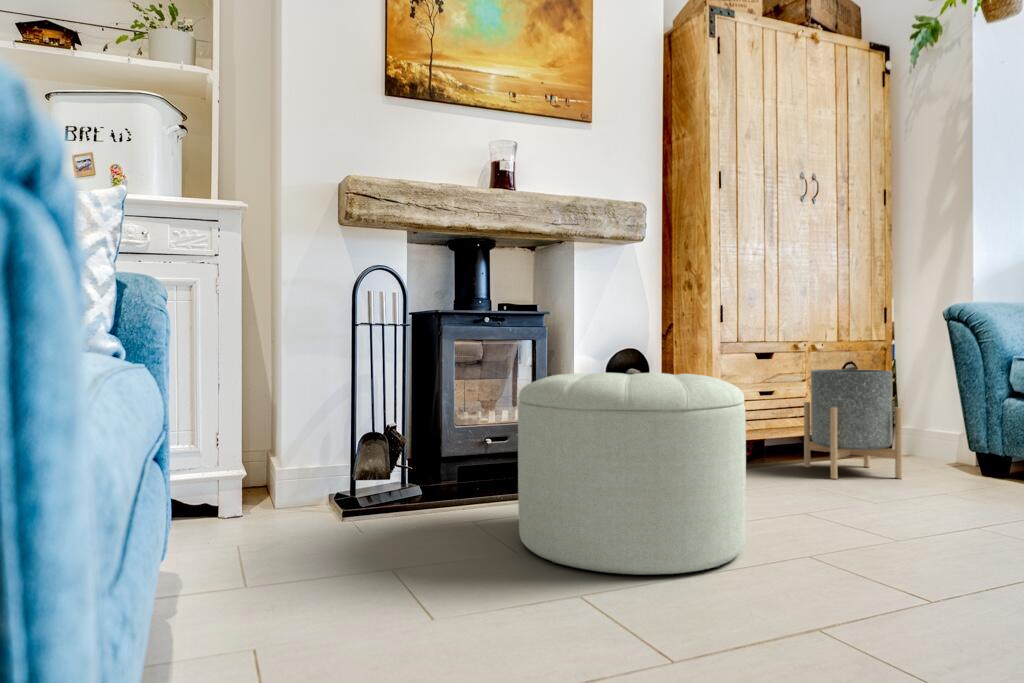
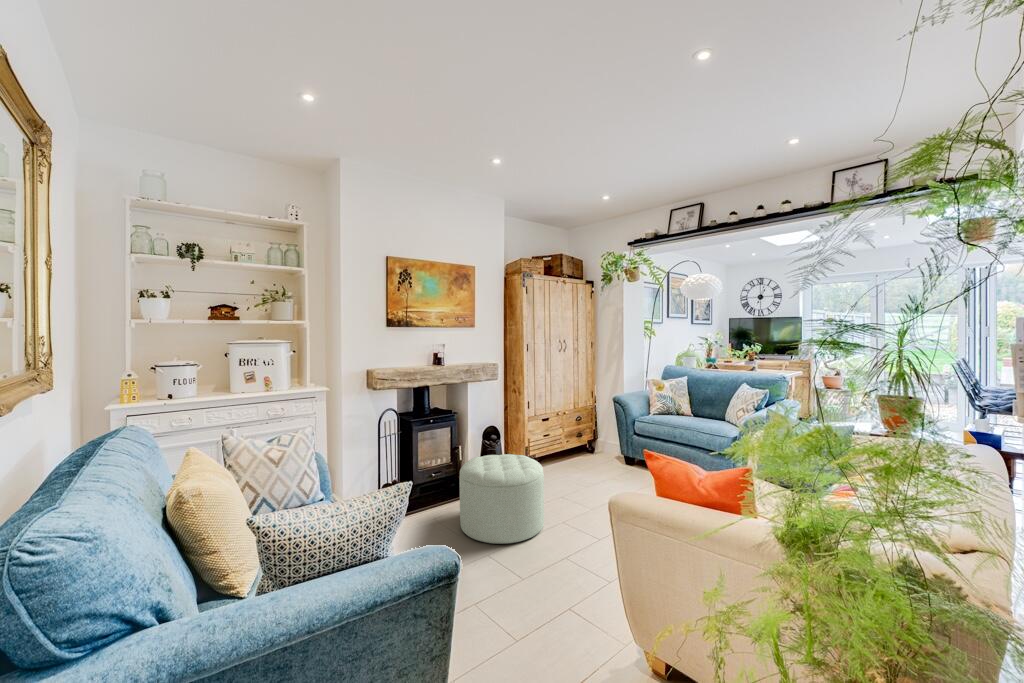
planter: present [804,369,902,479] -> none [561,423,598,473]

